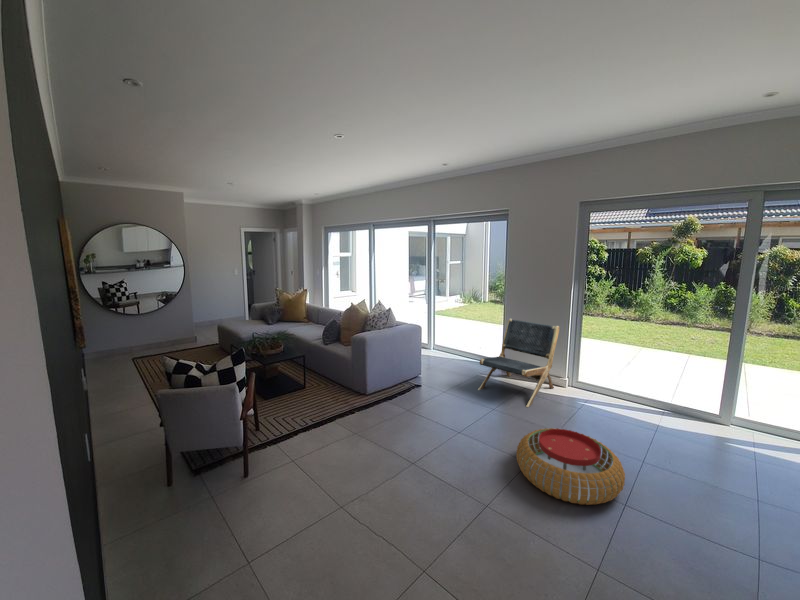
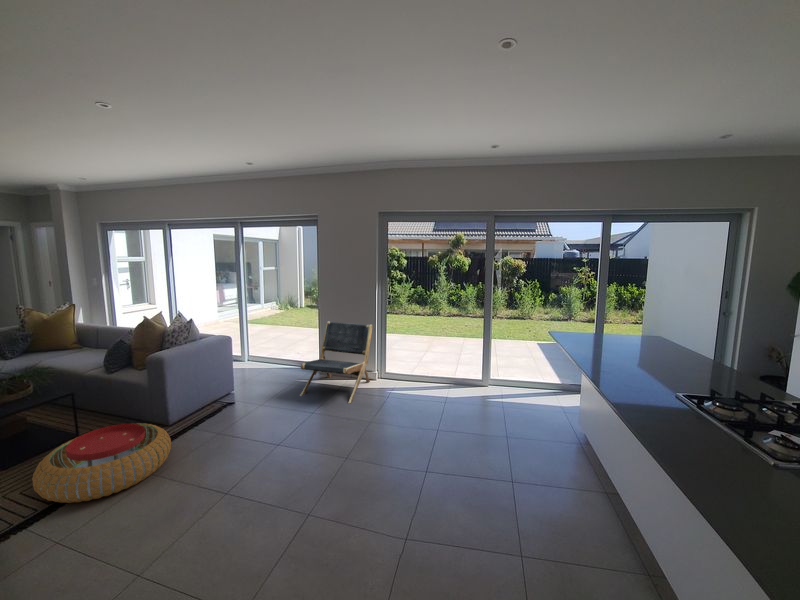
pouf: present [516,428,625,505] -> present [32,423,171,503]

